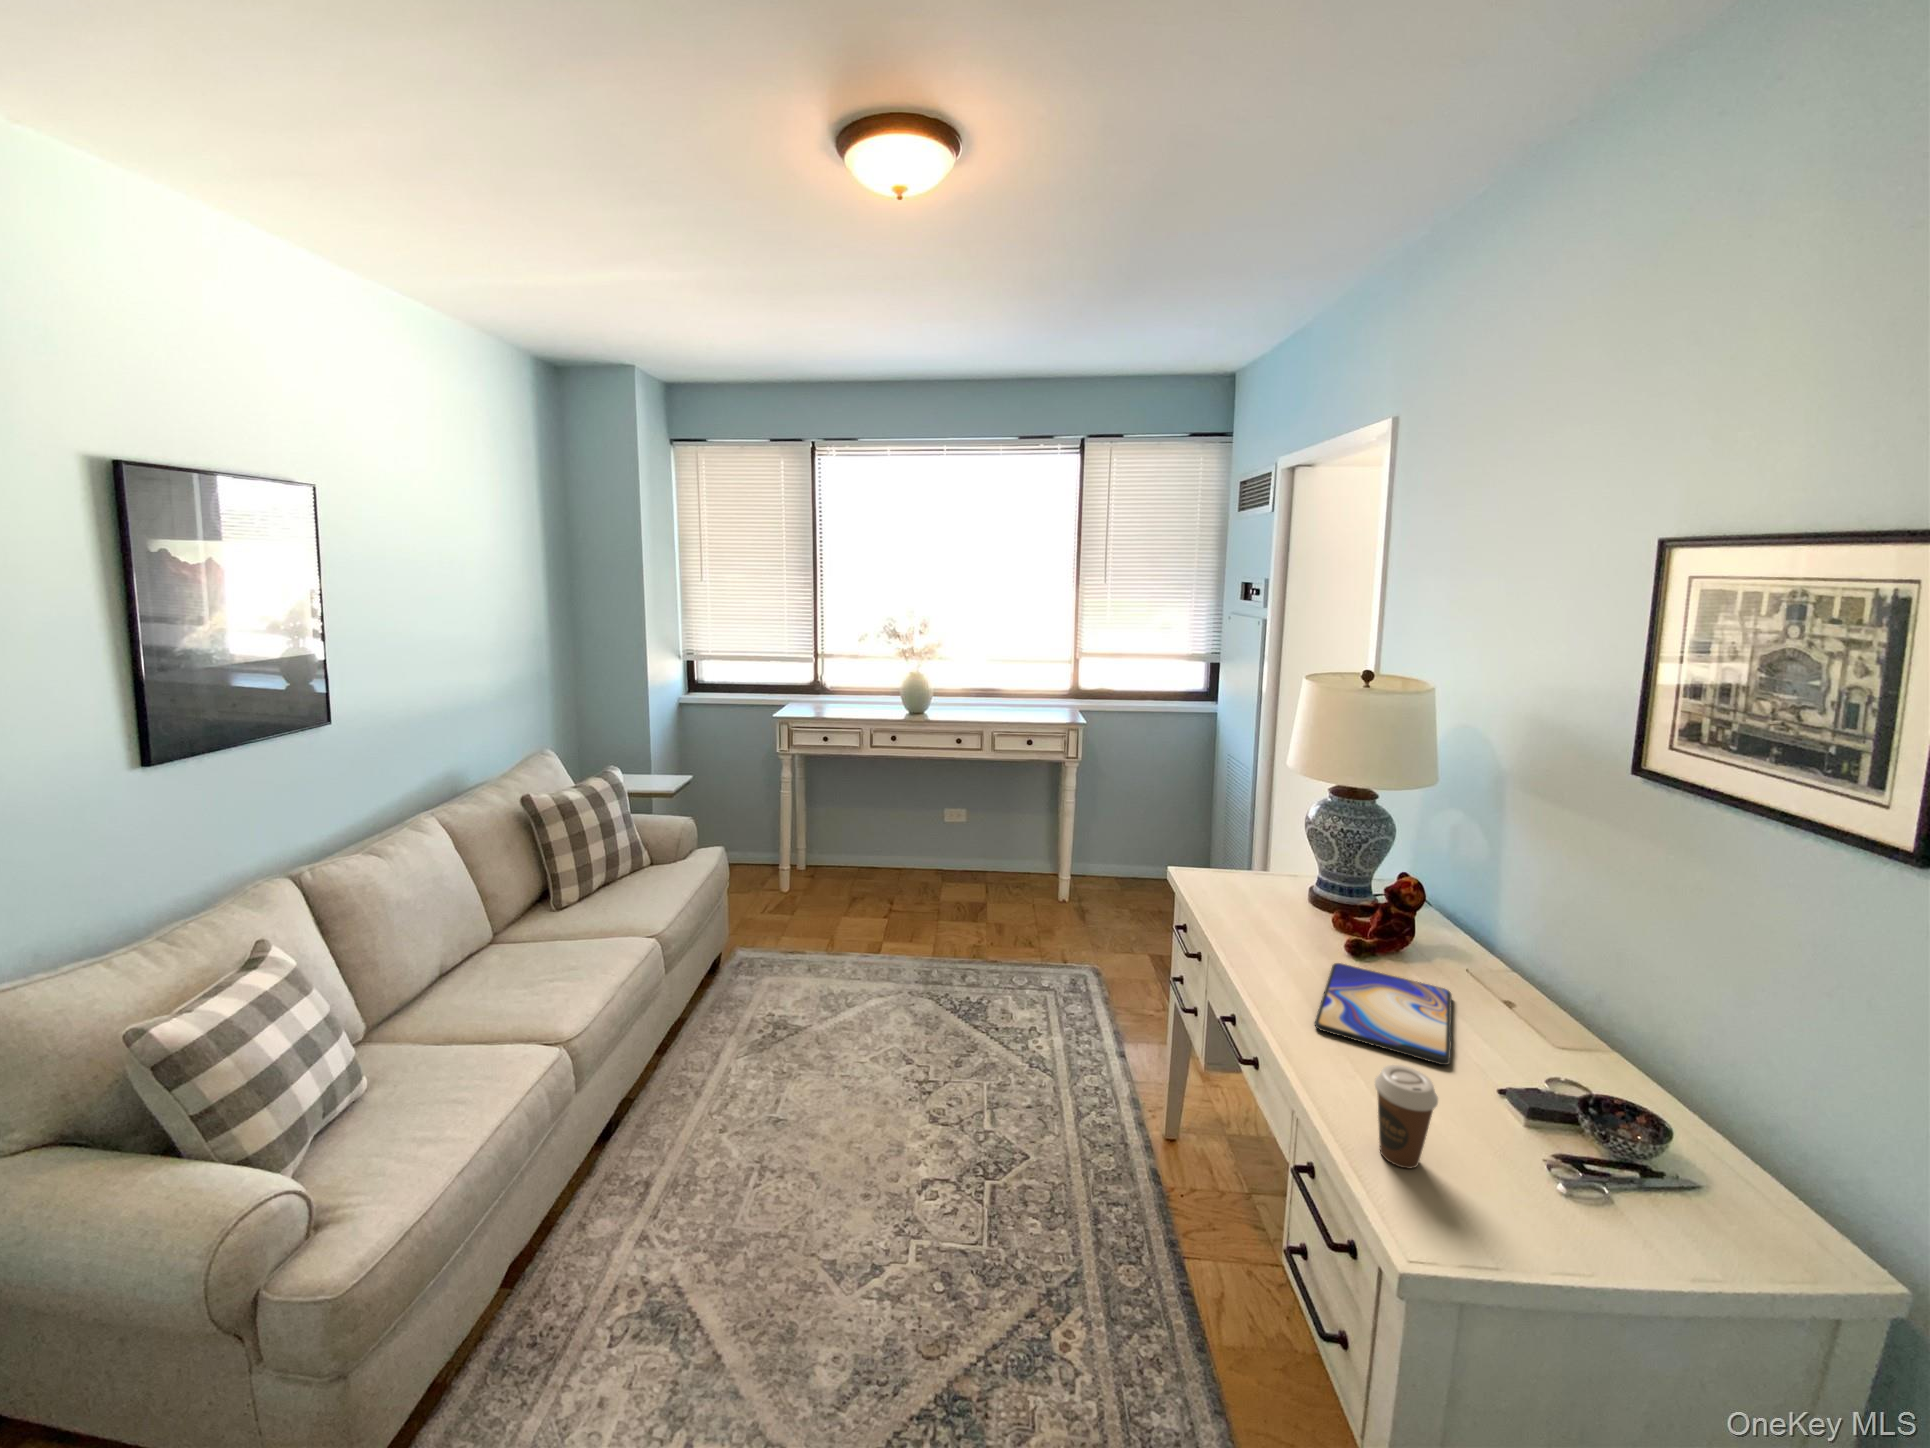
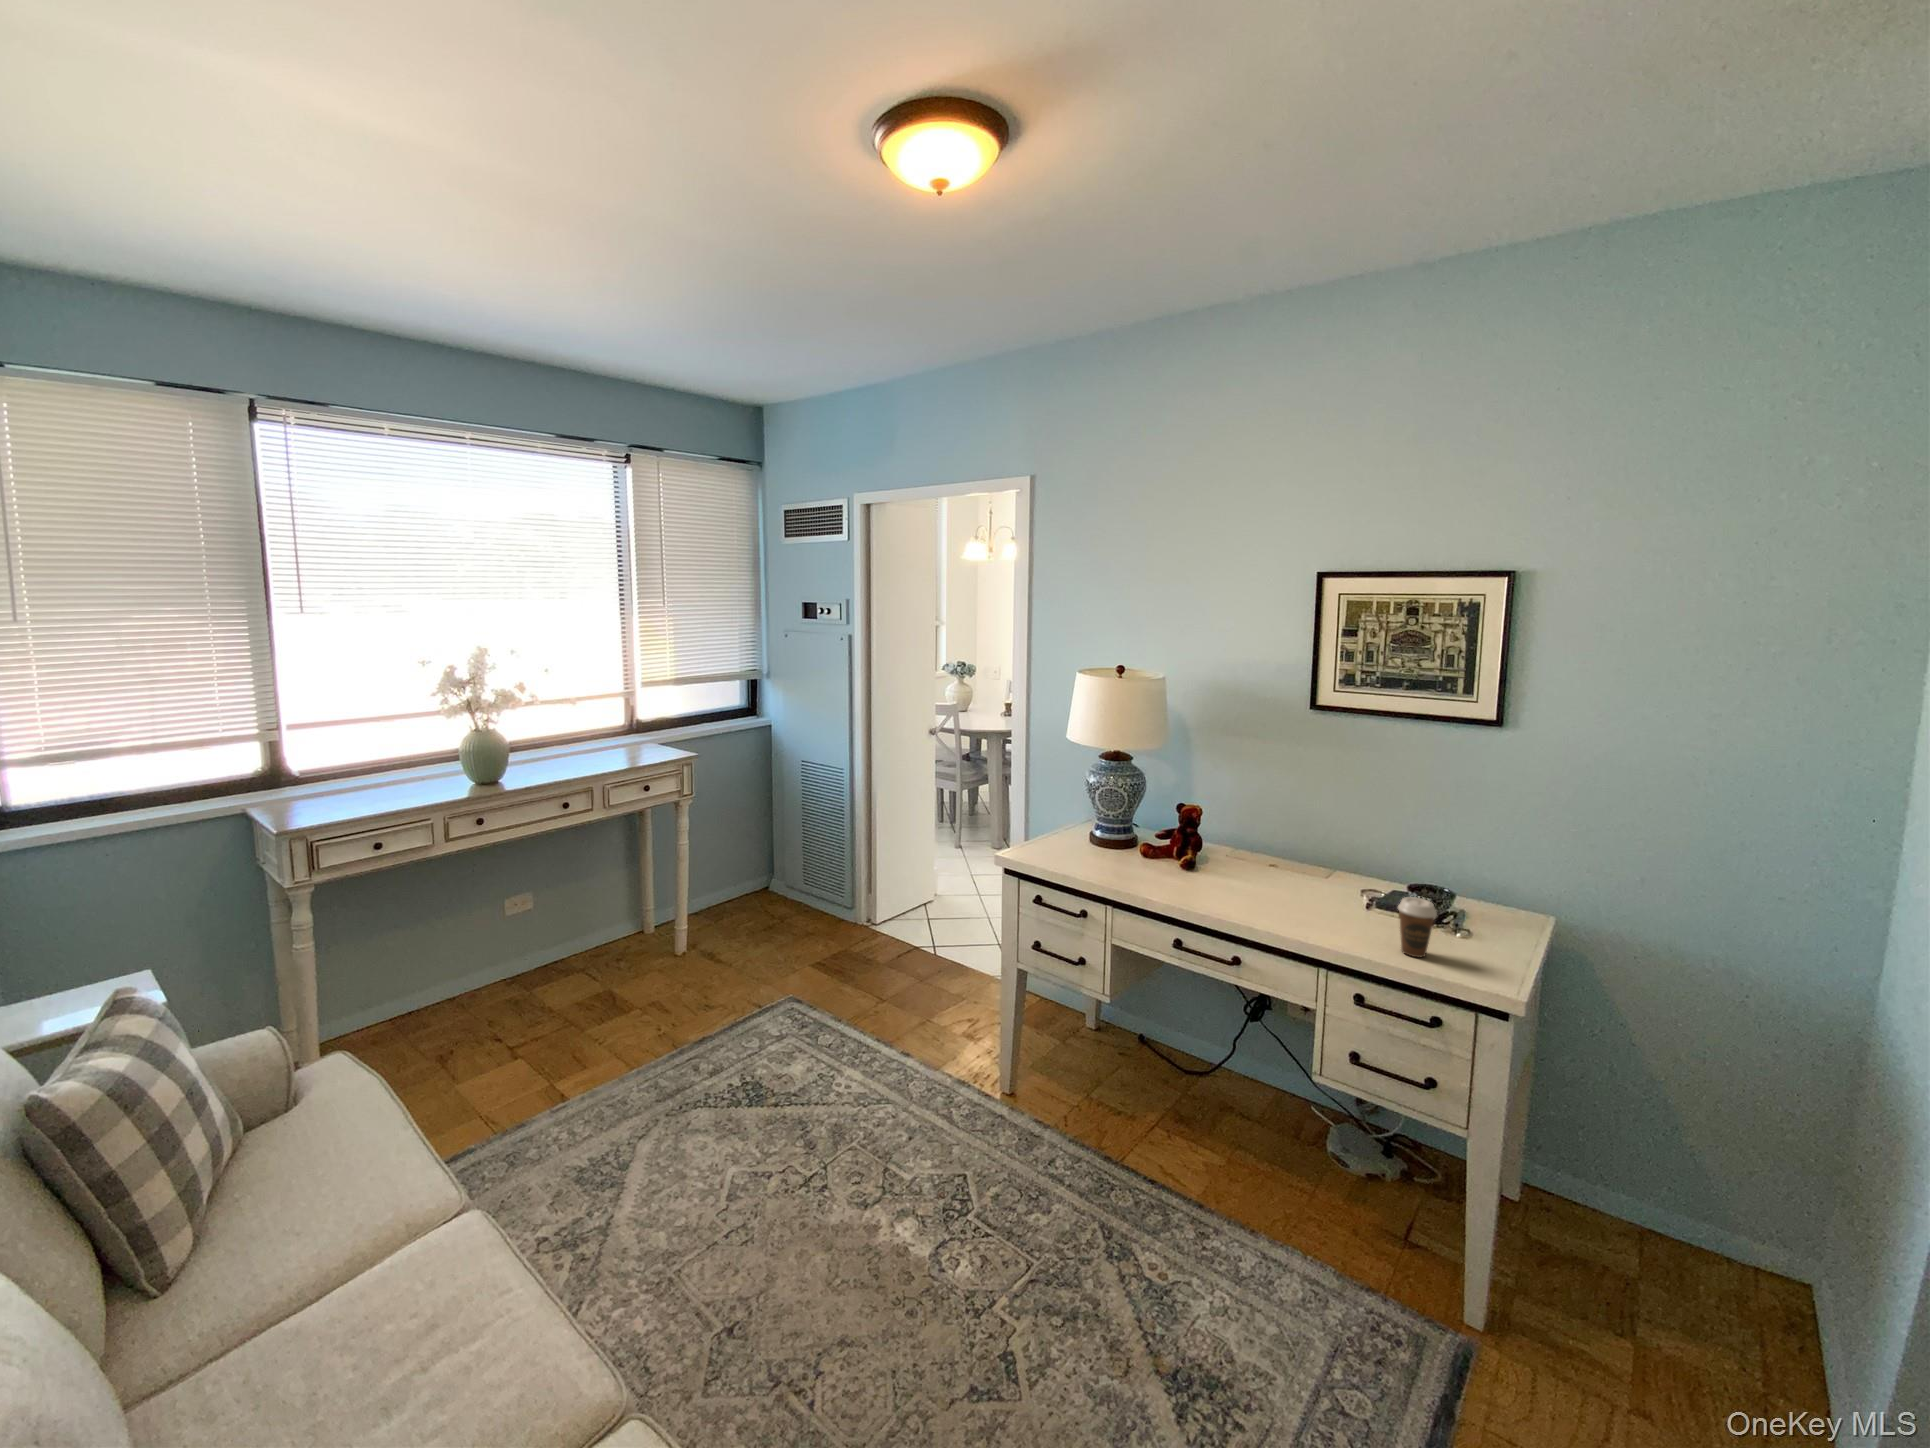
tablet: present [1314,963,1452,1065] -> none [1199,868,1330,914]

